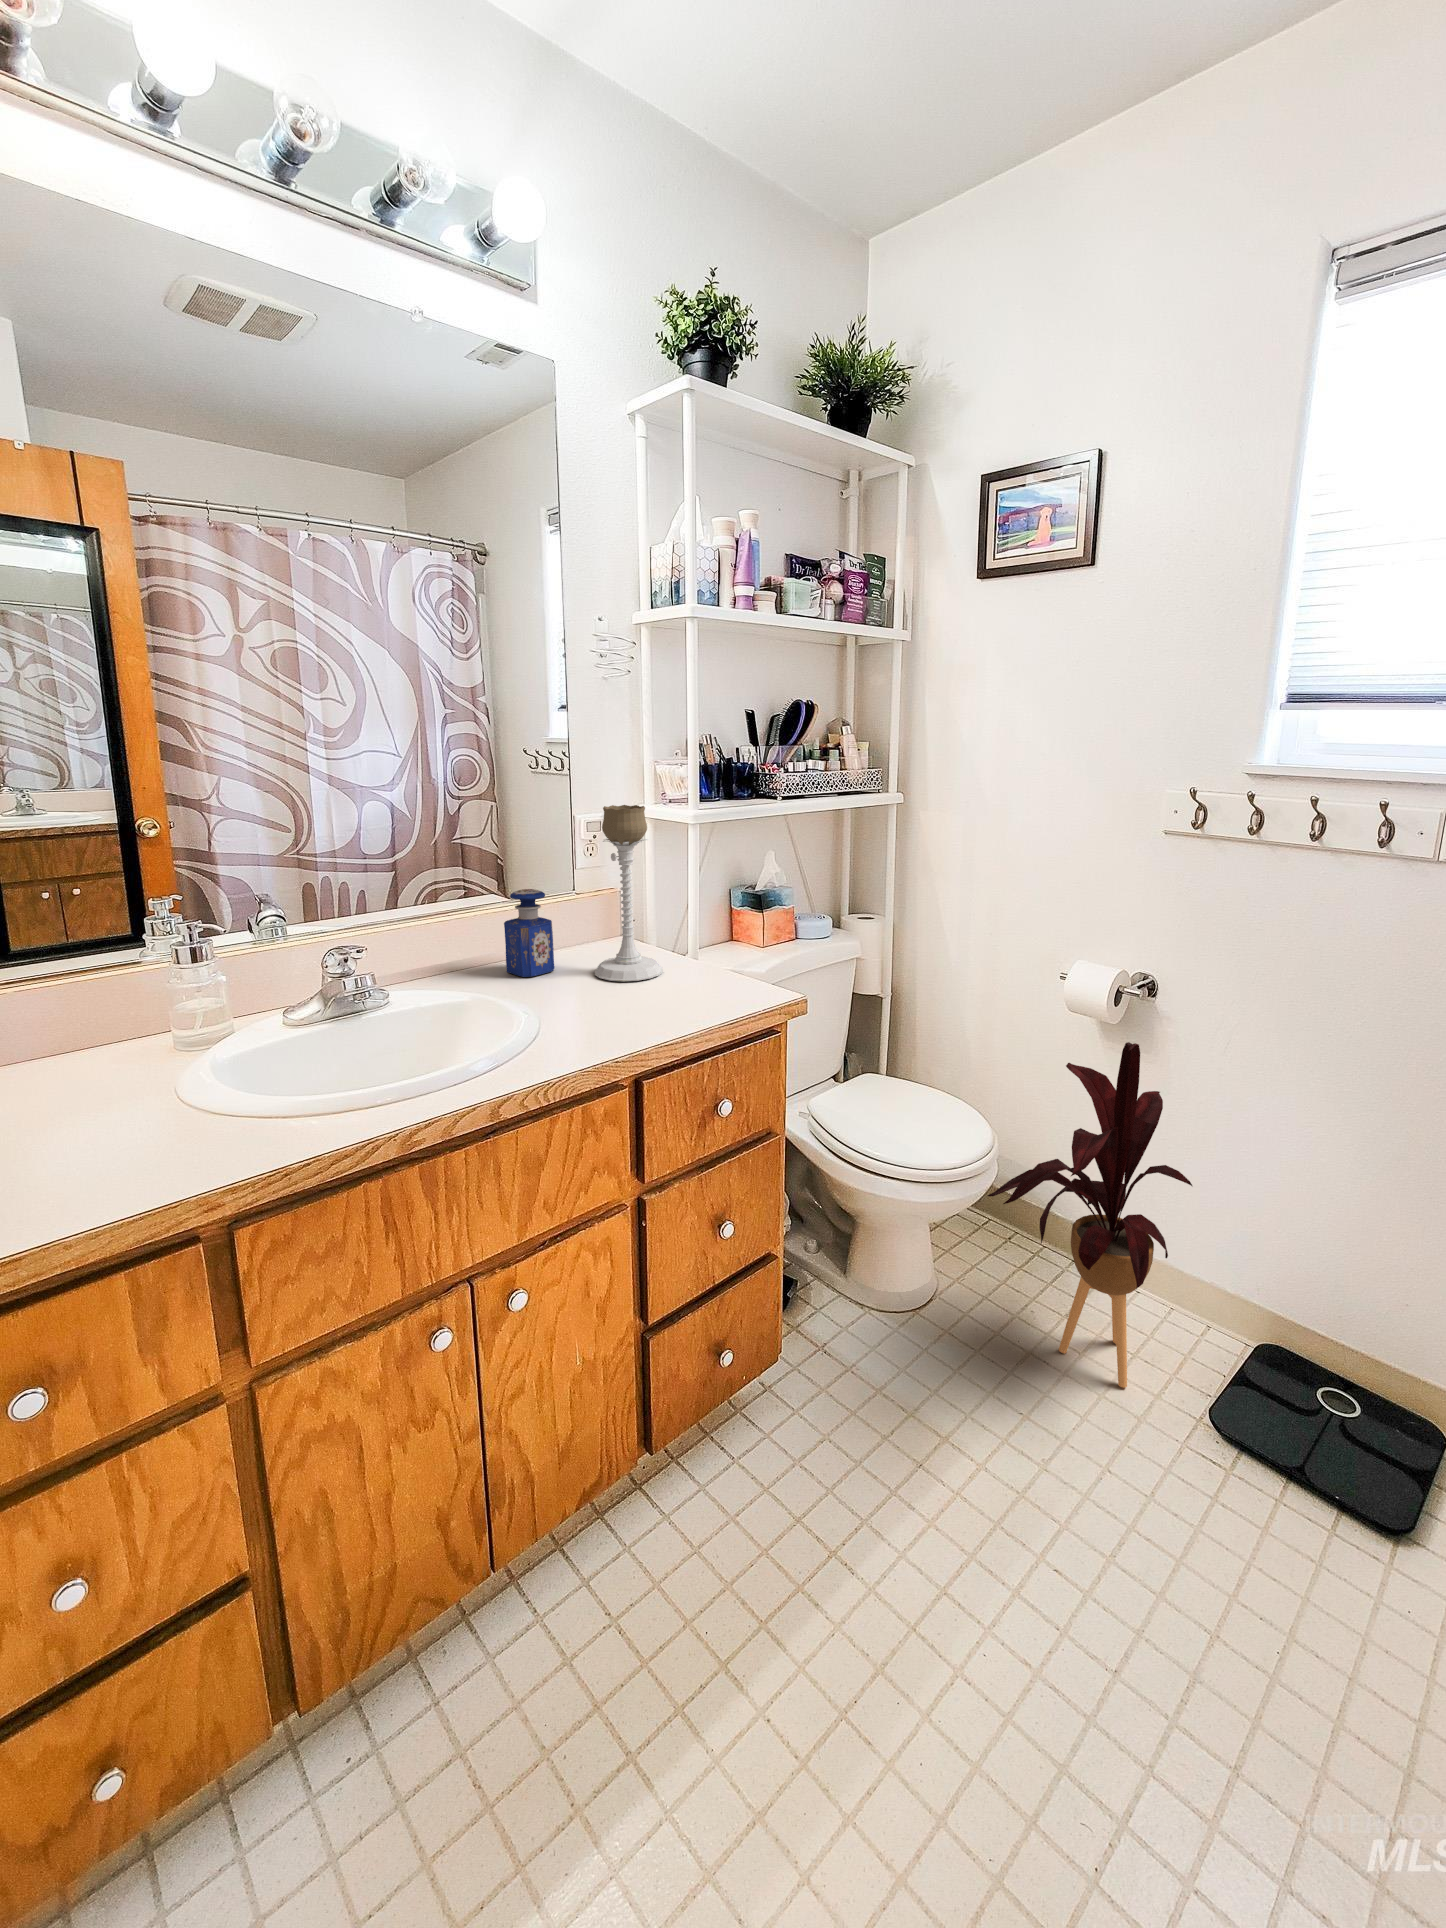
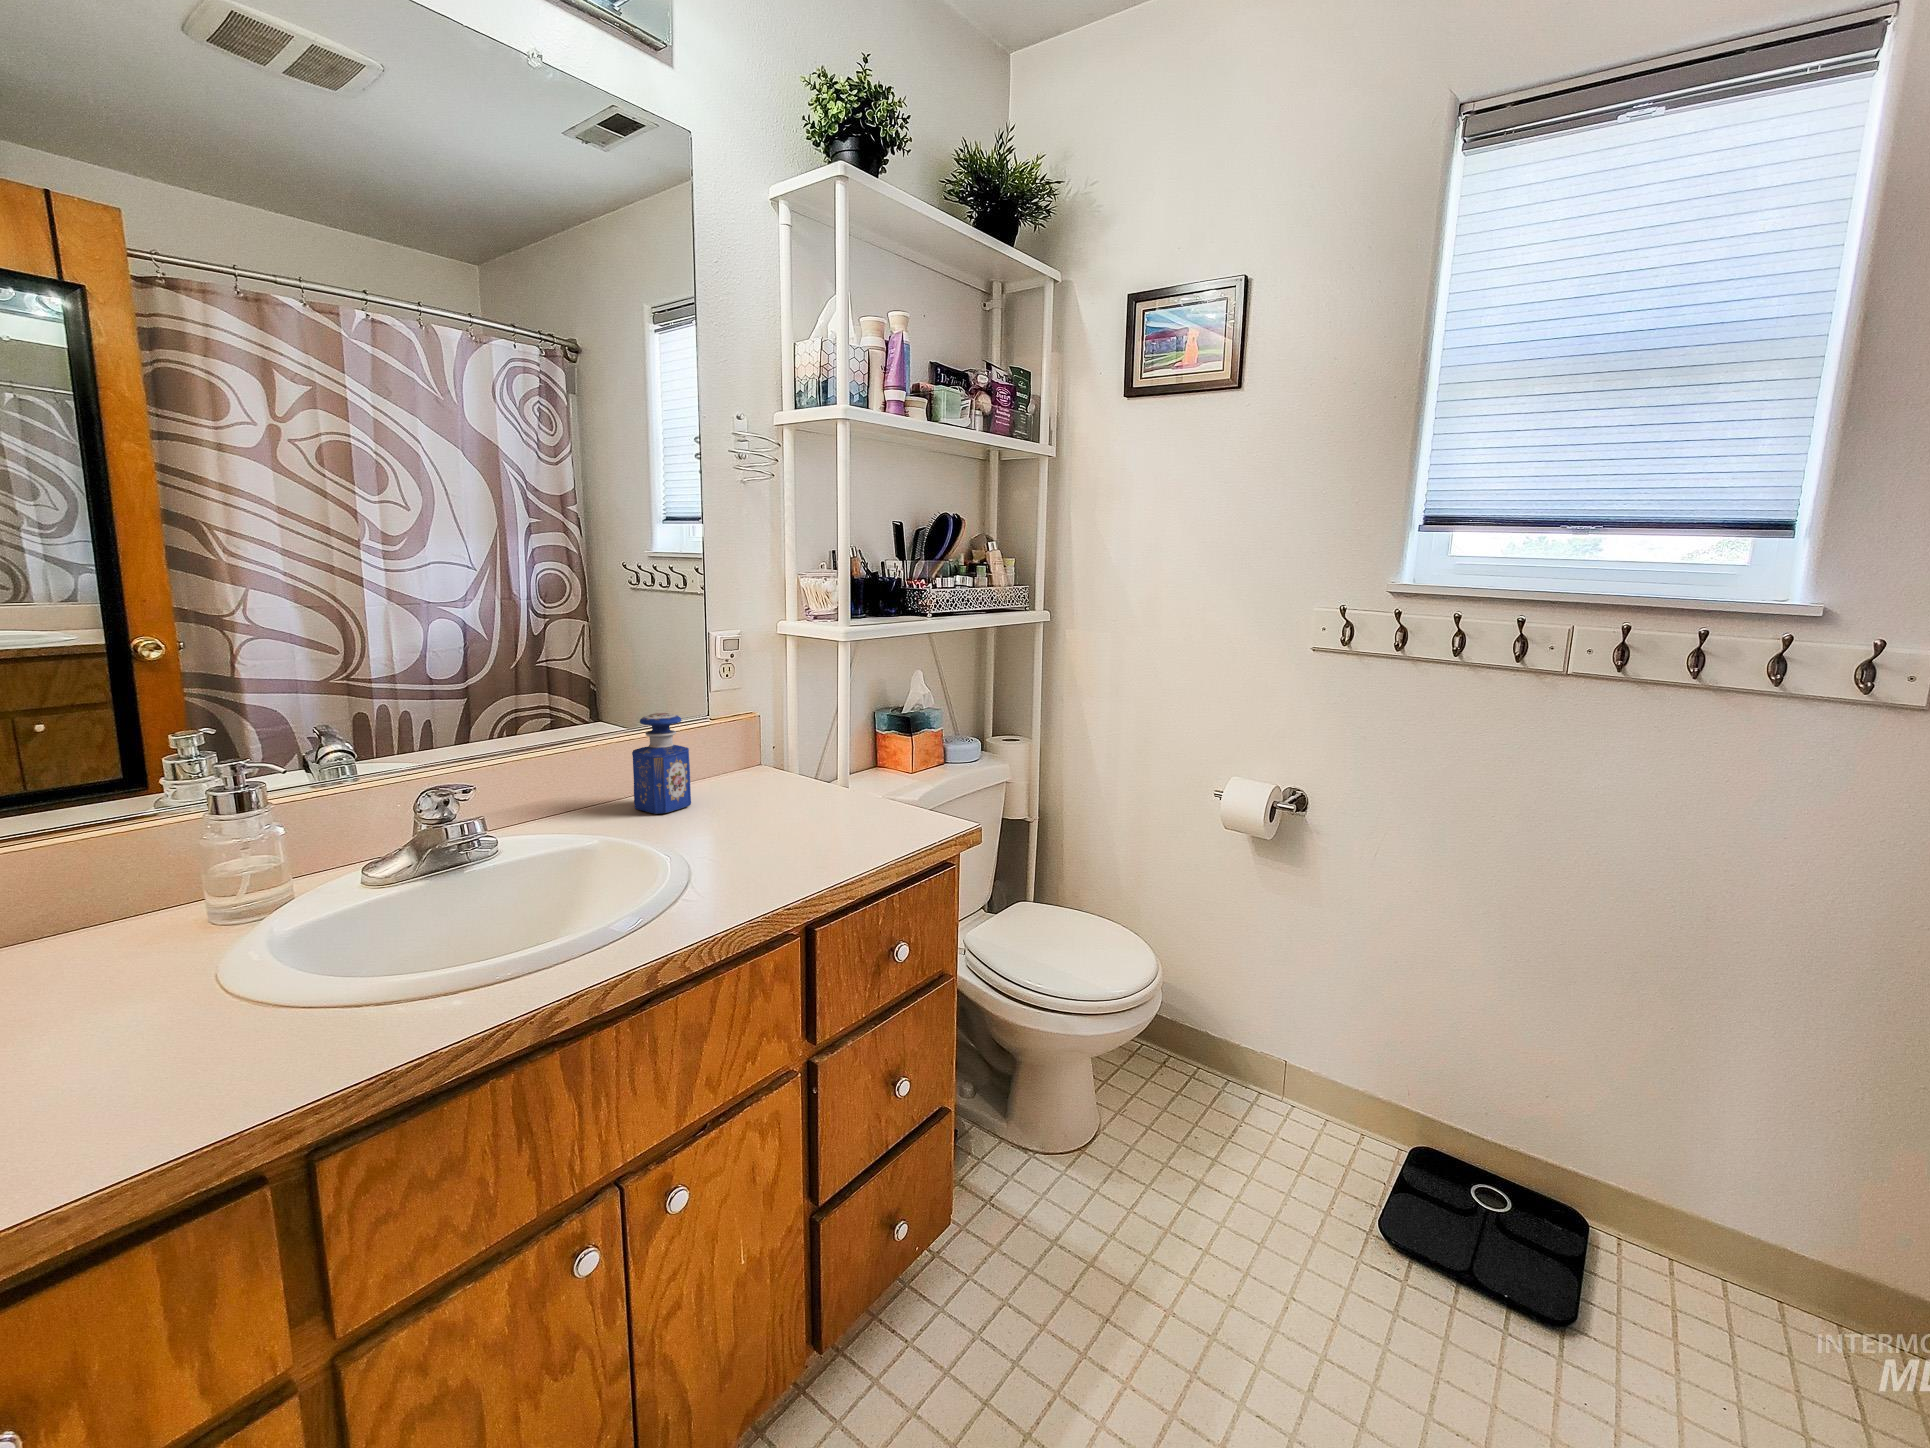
candle holder: present [595,805,663,981] -> none [739,619,818,815]
house plant: present [987,1042,1192,1388] -> none [1156,857,1361,1210]

